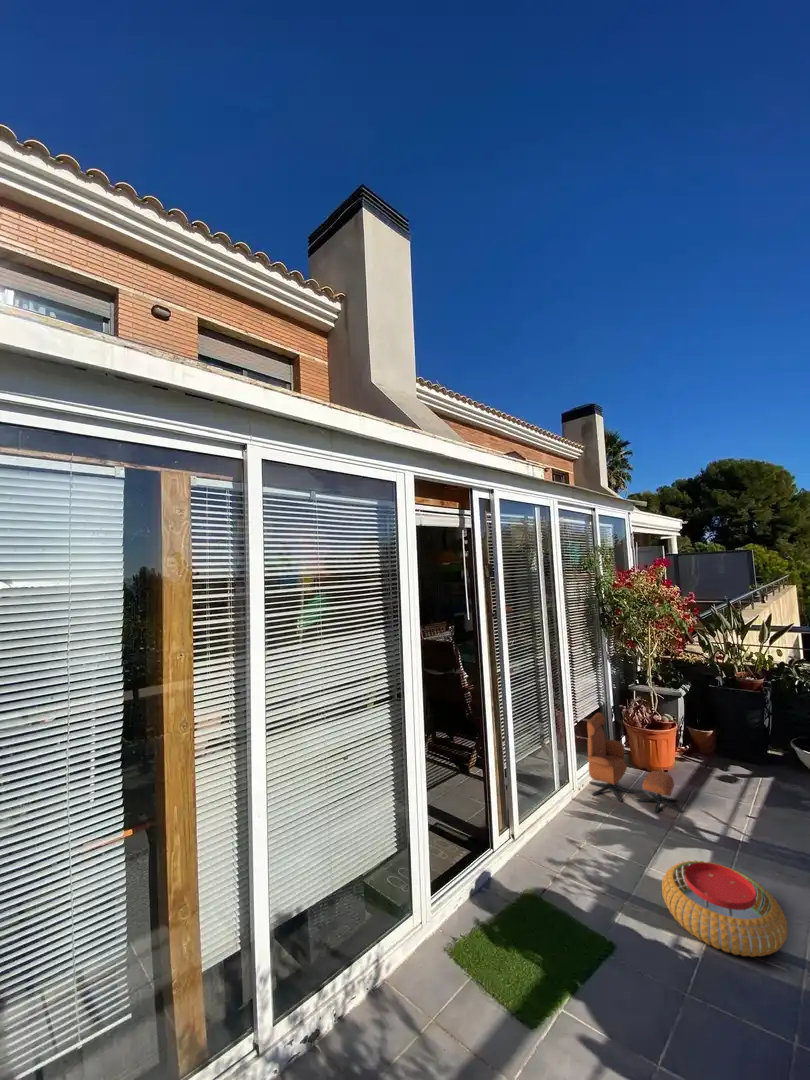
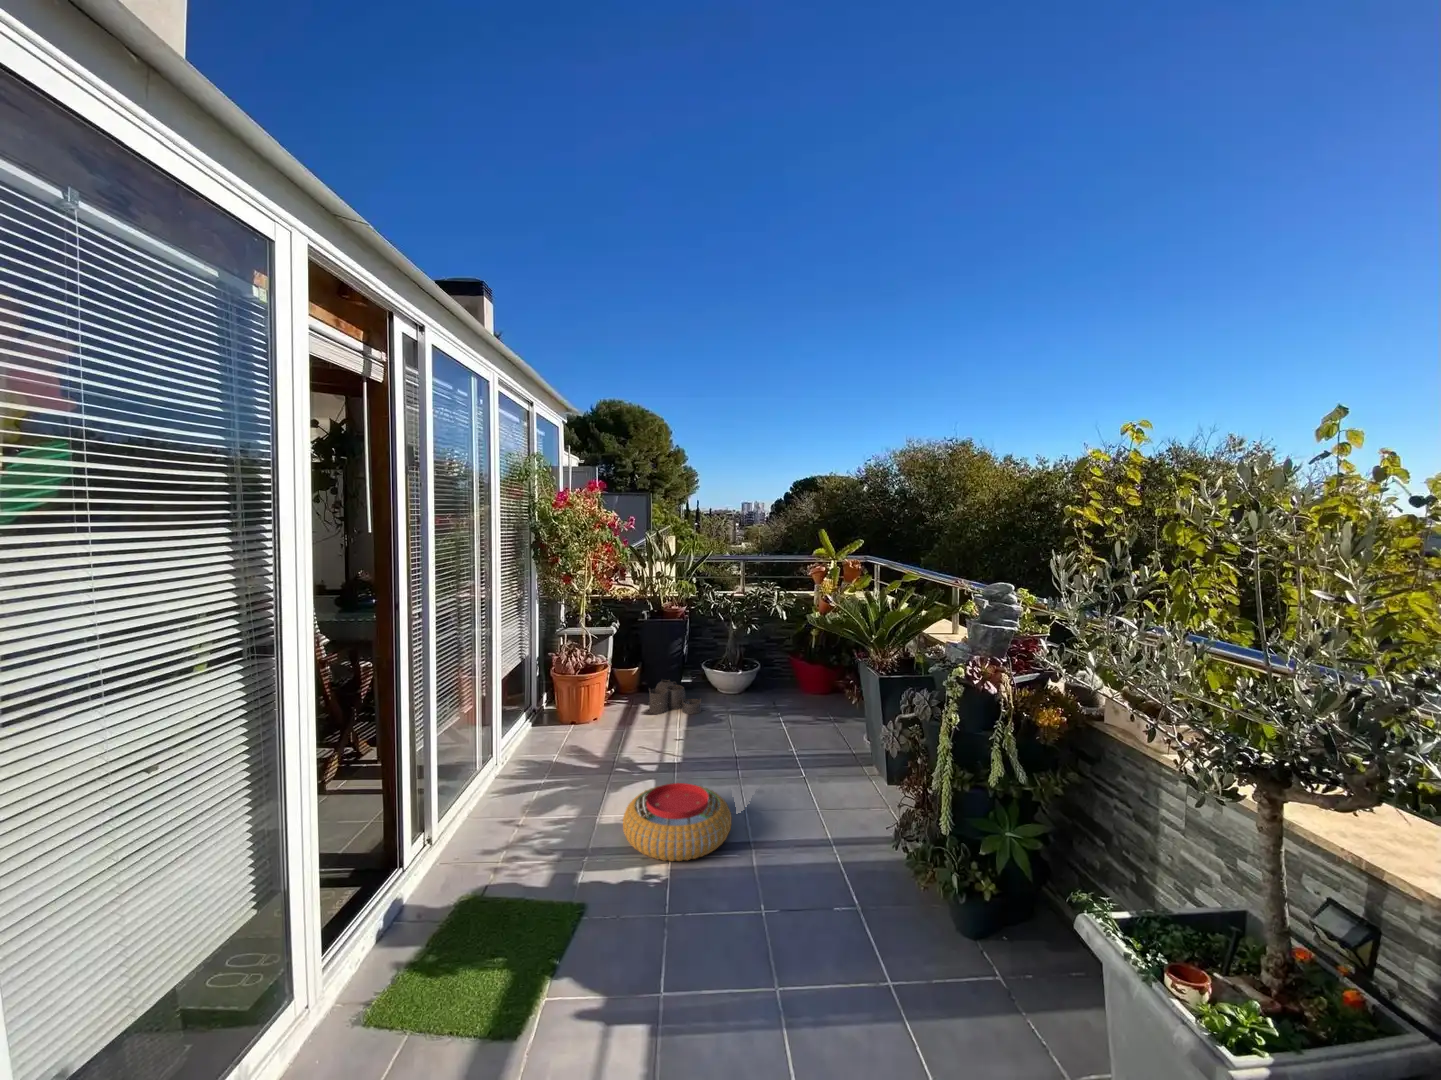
lounge chair: present [587,713,681,813] -> none [514,663,619,765]
woven basket: none [723,747,788,794] -> present [649,680,701,714]

